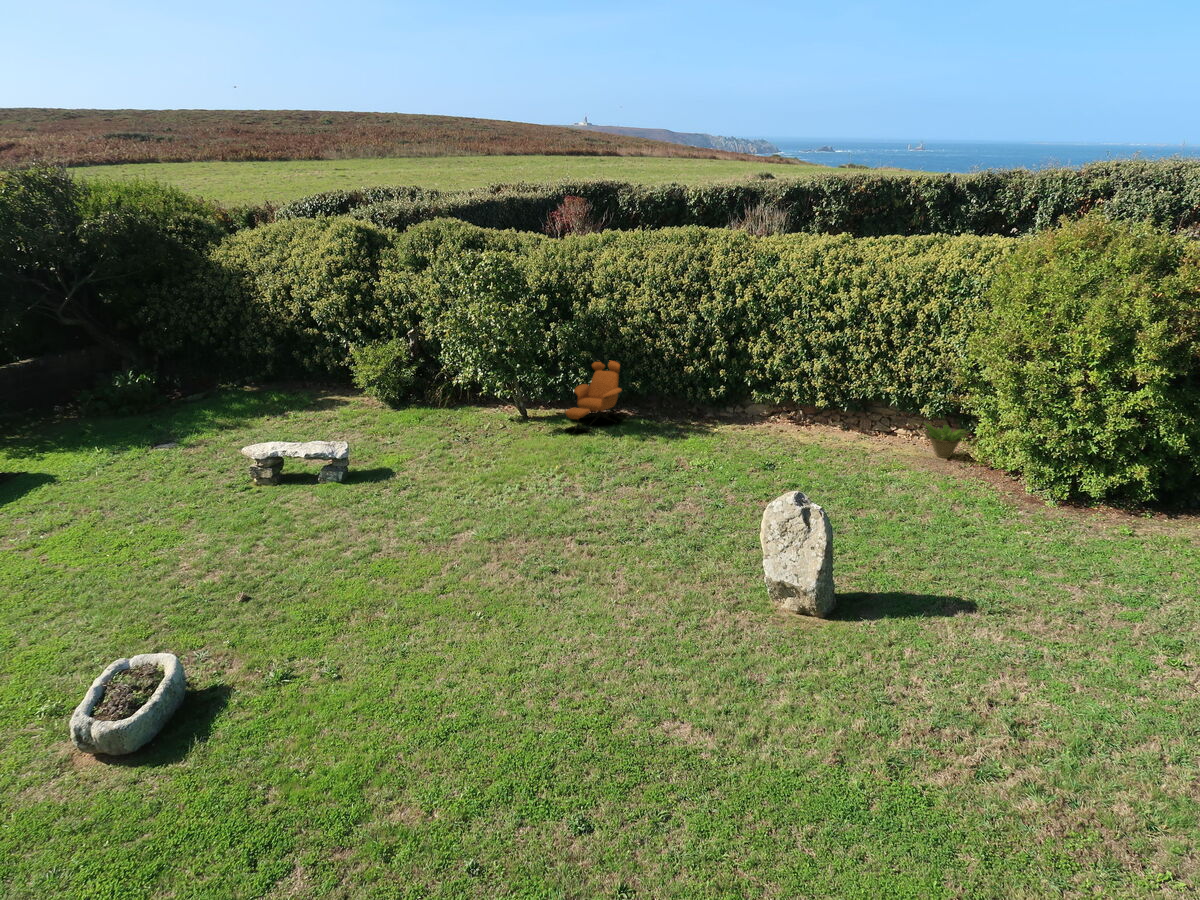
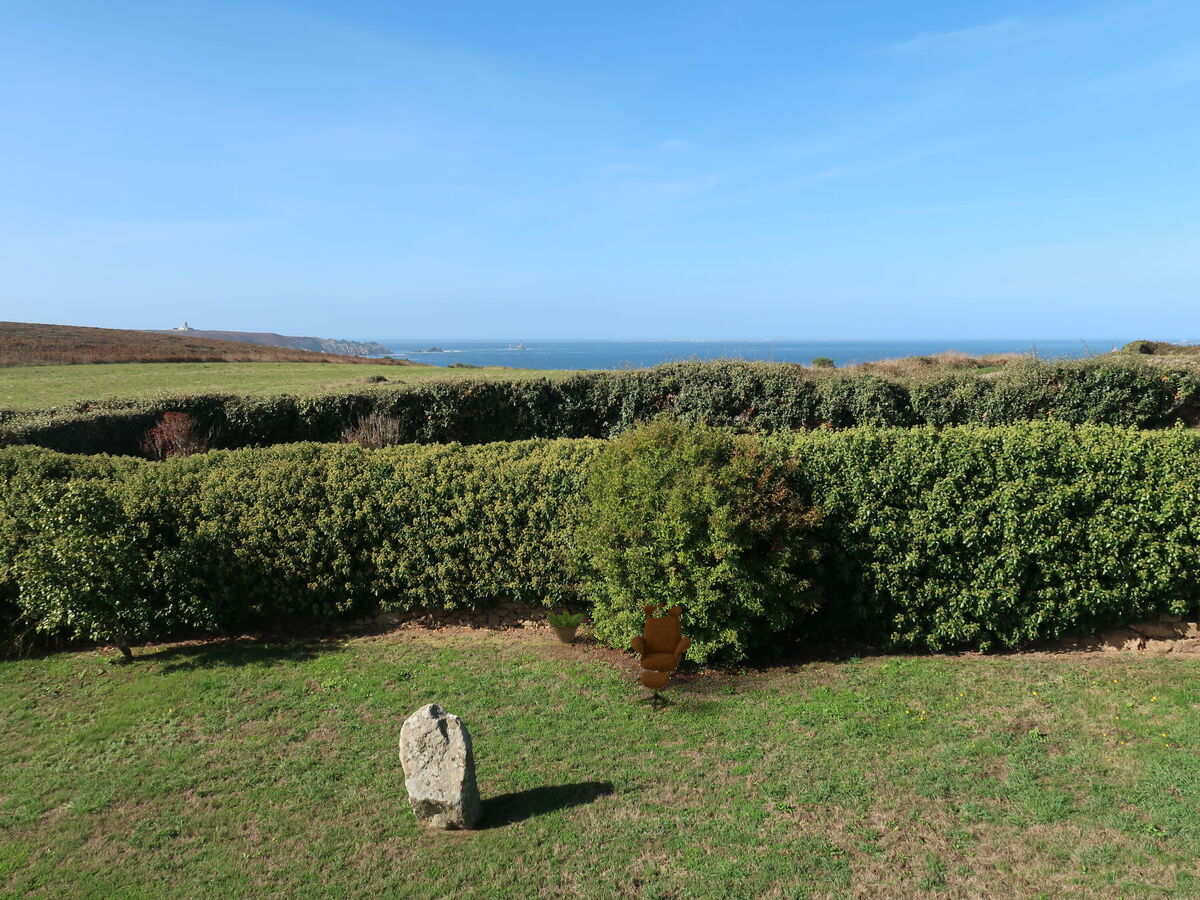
lounge chair: present [566,360,622,433] -> present [631,603,692,711]

